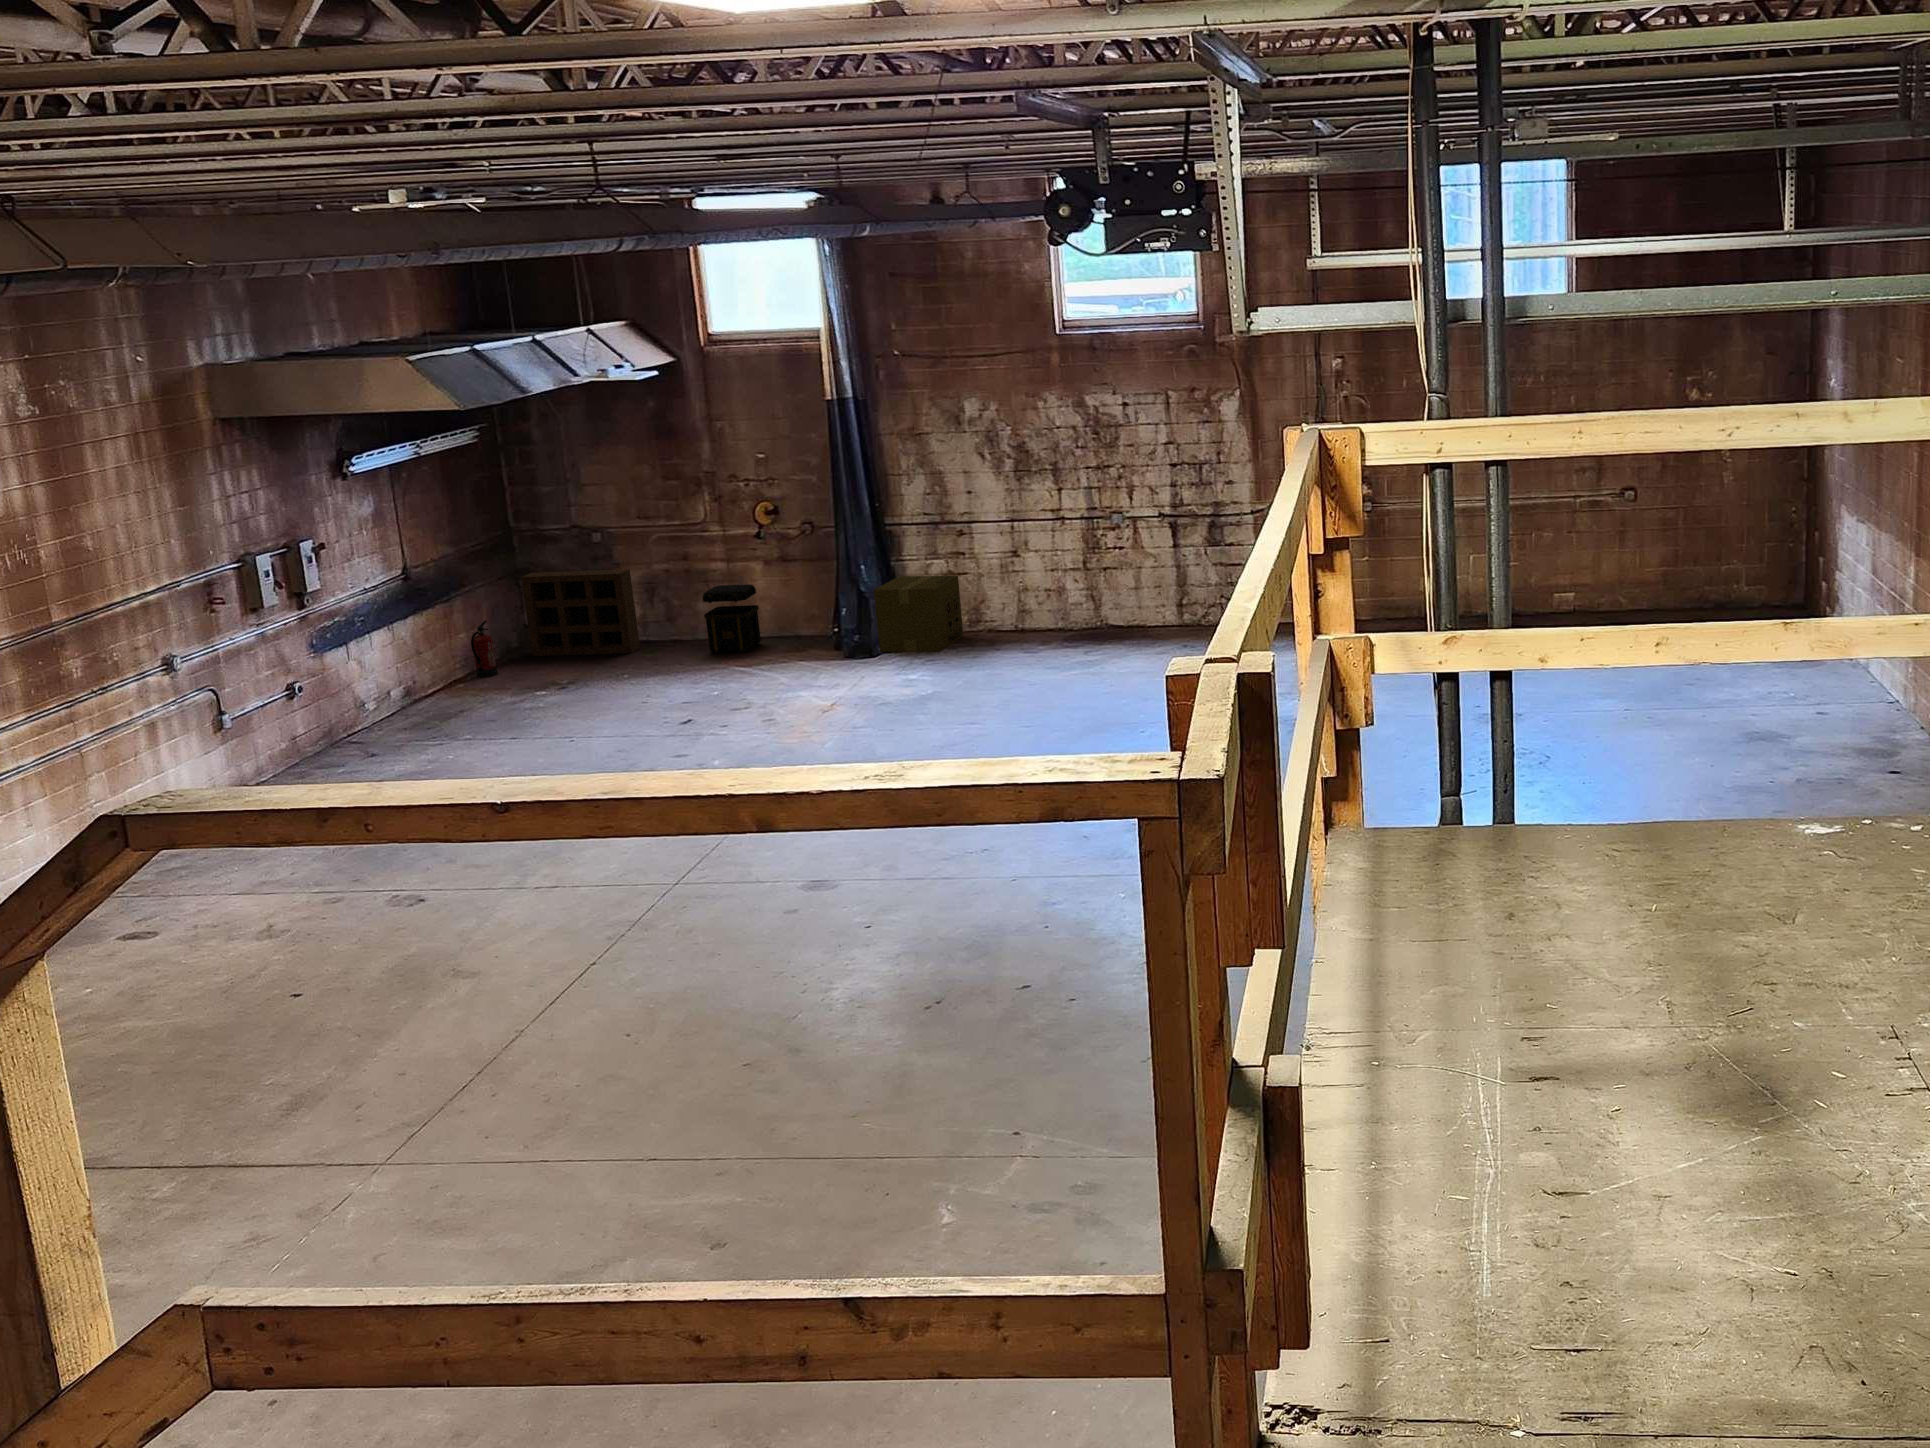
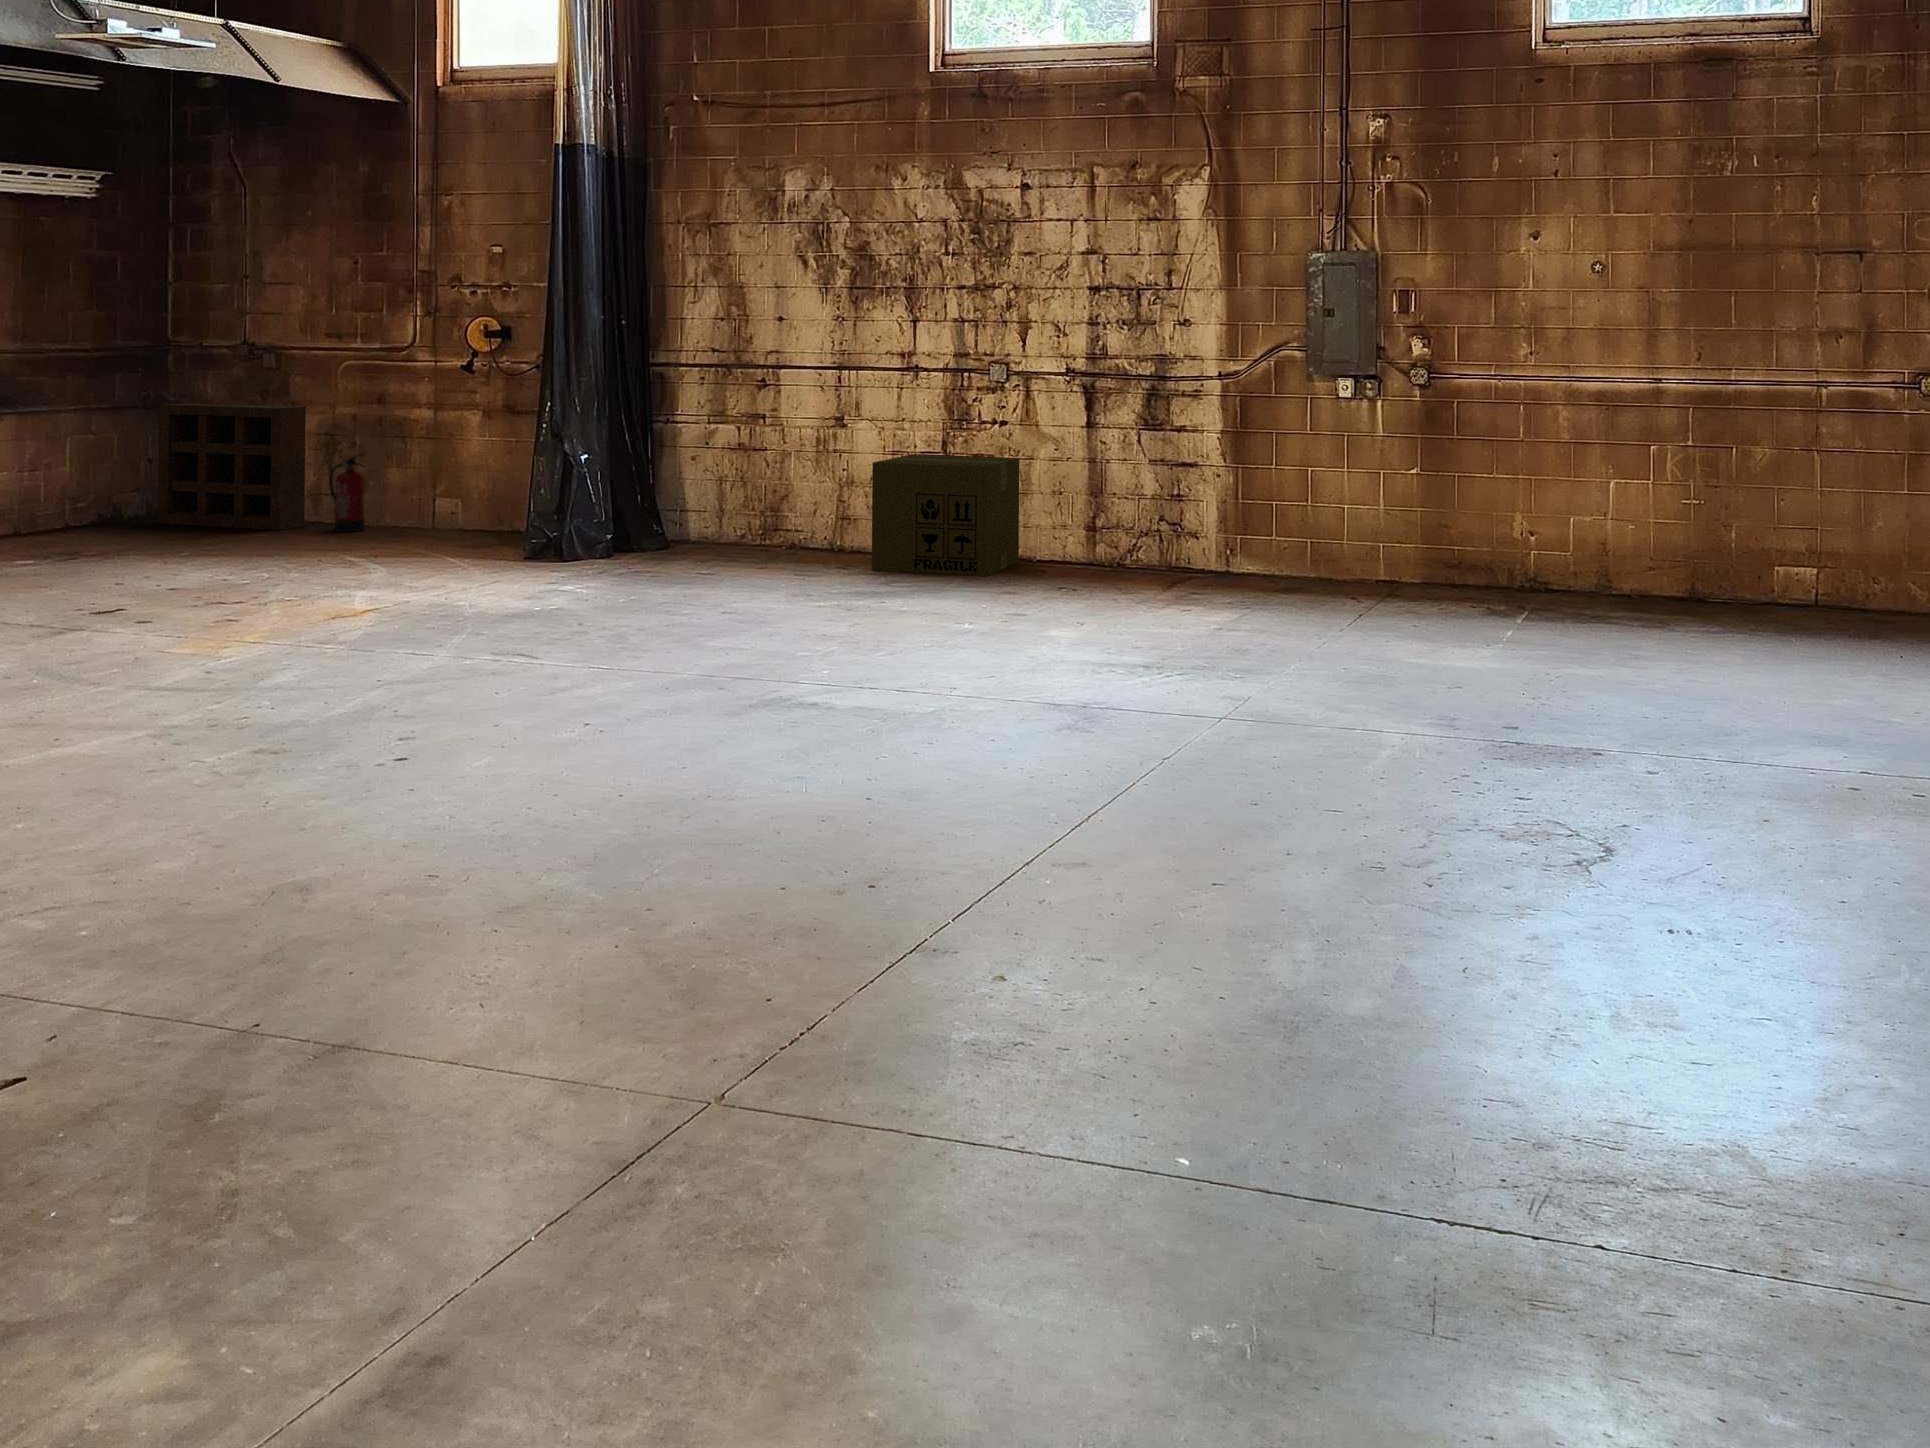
cardboard box: present [874,576,963,652] -> present [872,455,1019,576]
toolbox: present [703,584,761,653] -> none [371,440,464,540]
fire extinguisher: present [471,620,498,677] -> present [329,455,365,532]

